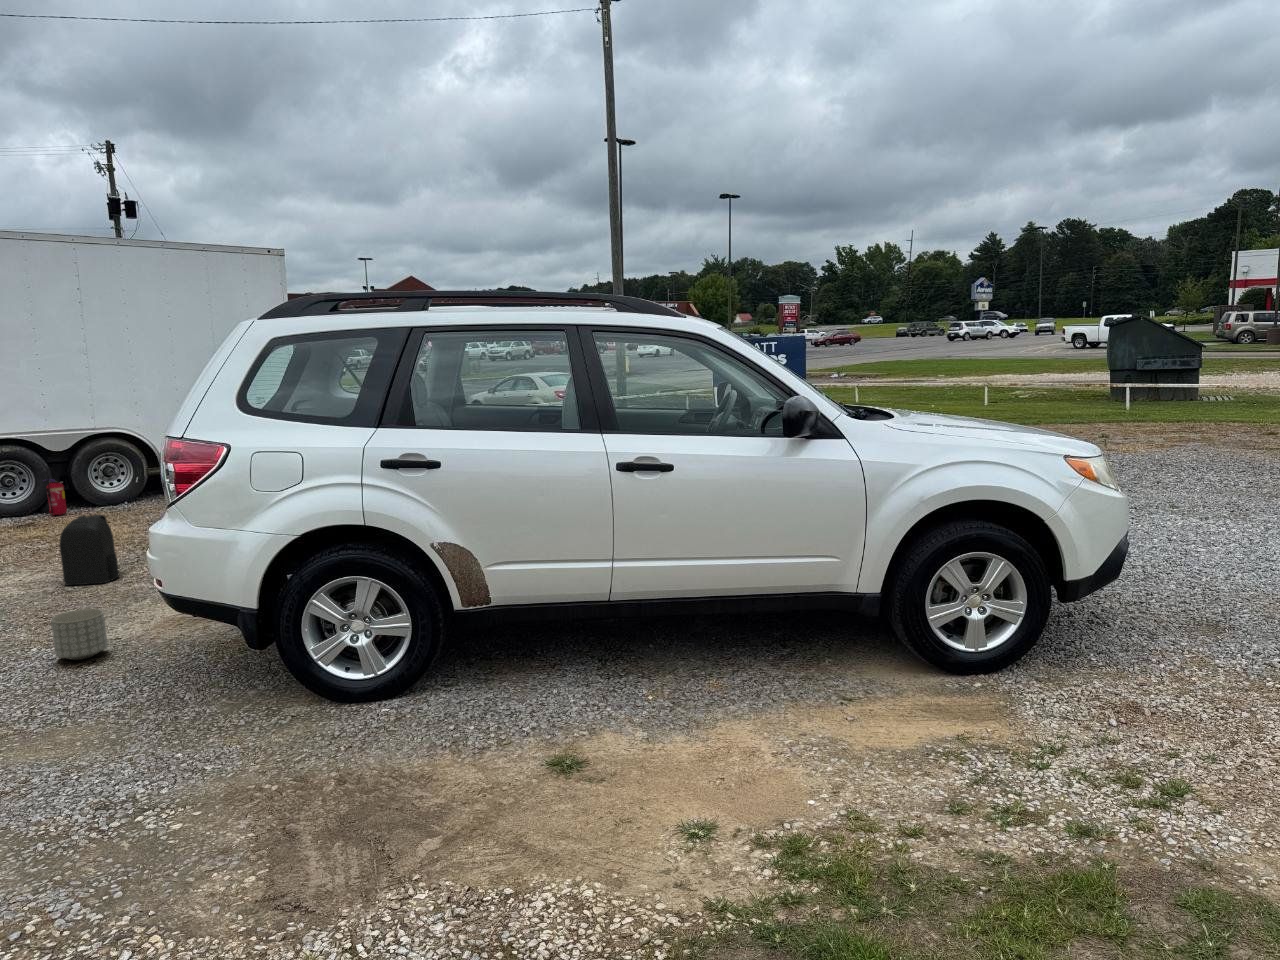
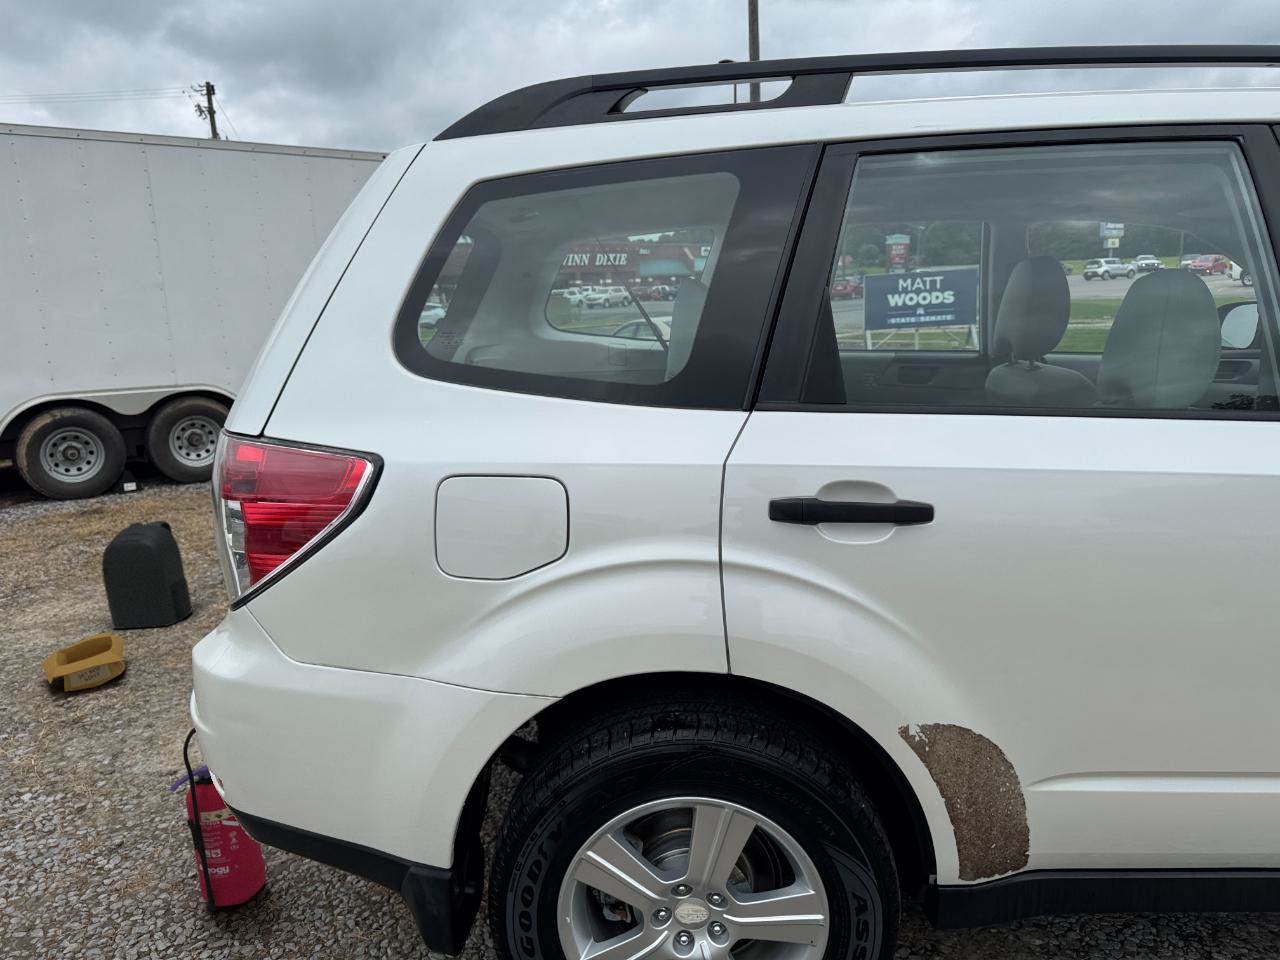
fire extinguisher: present [46,472,67,515] -> present [169,727,266,910]
cardboard box: none [24,581,81,613] -> present [41,632,125,691]
planter: present [51,609,108,660] -> none [38,731,146,836]

